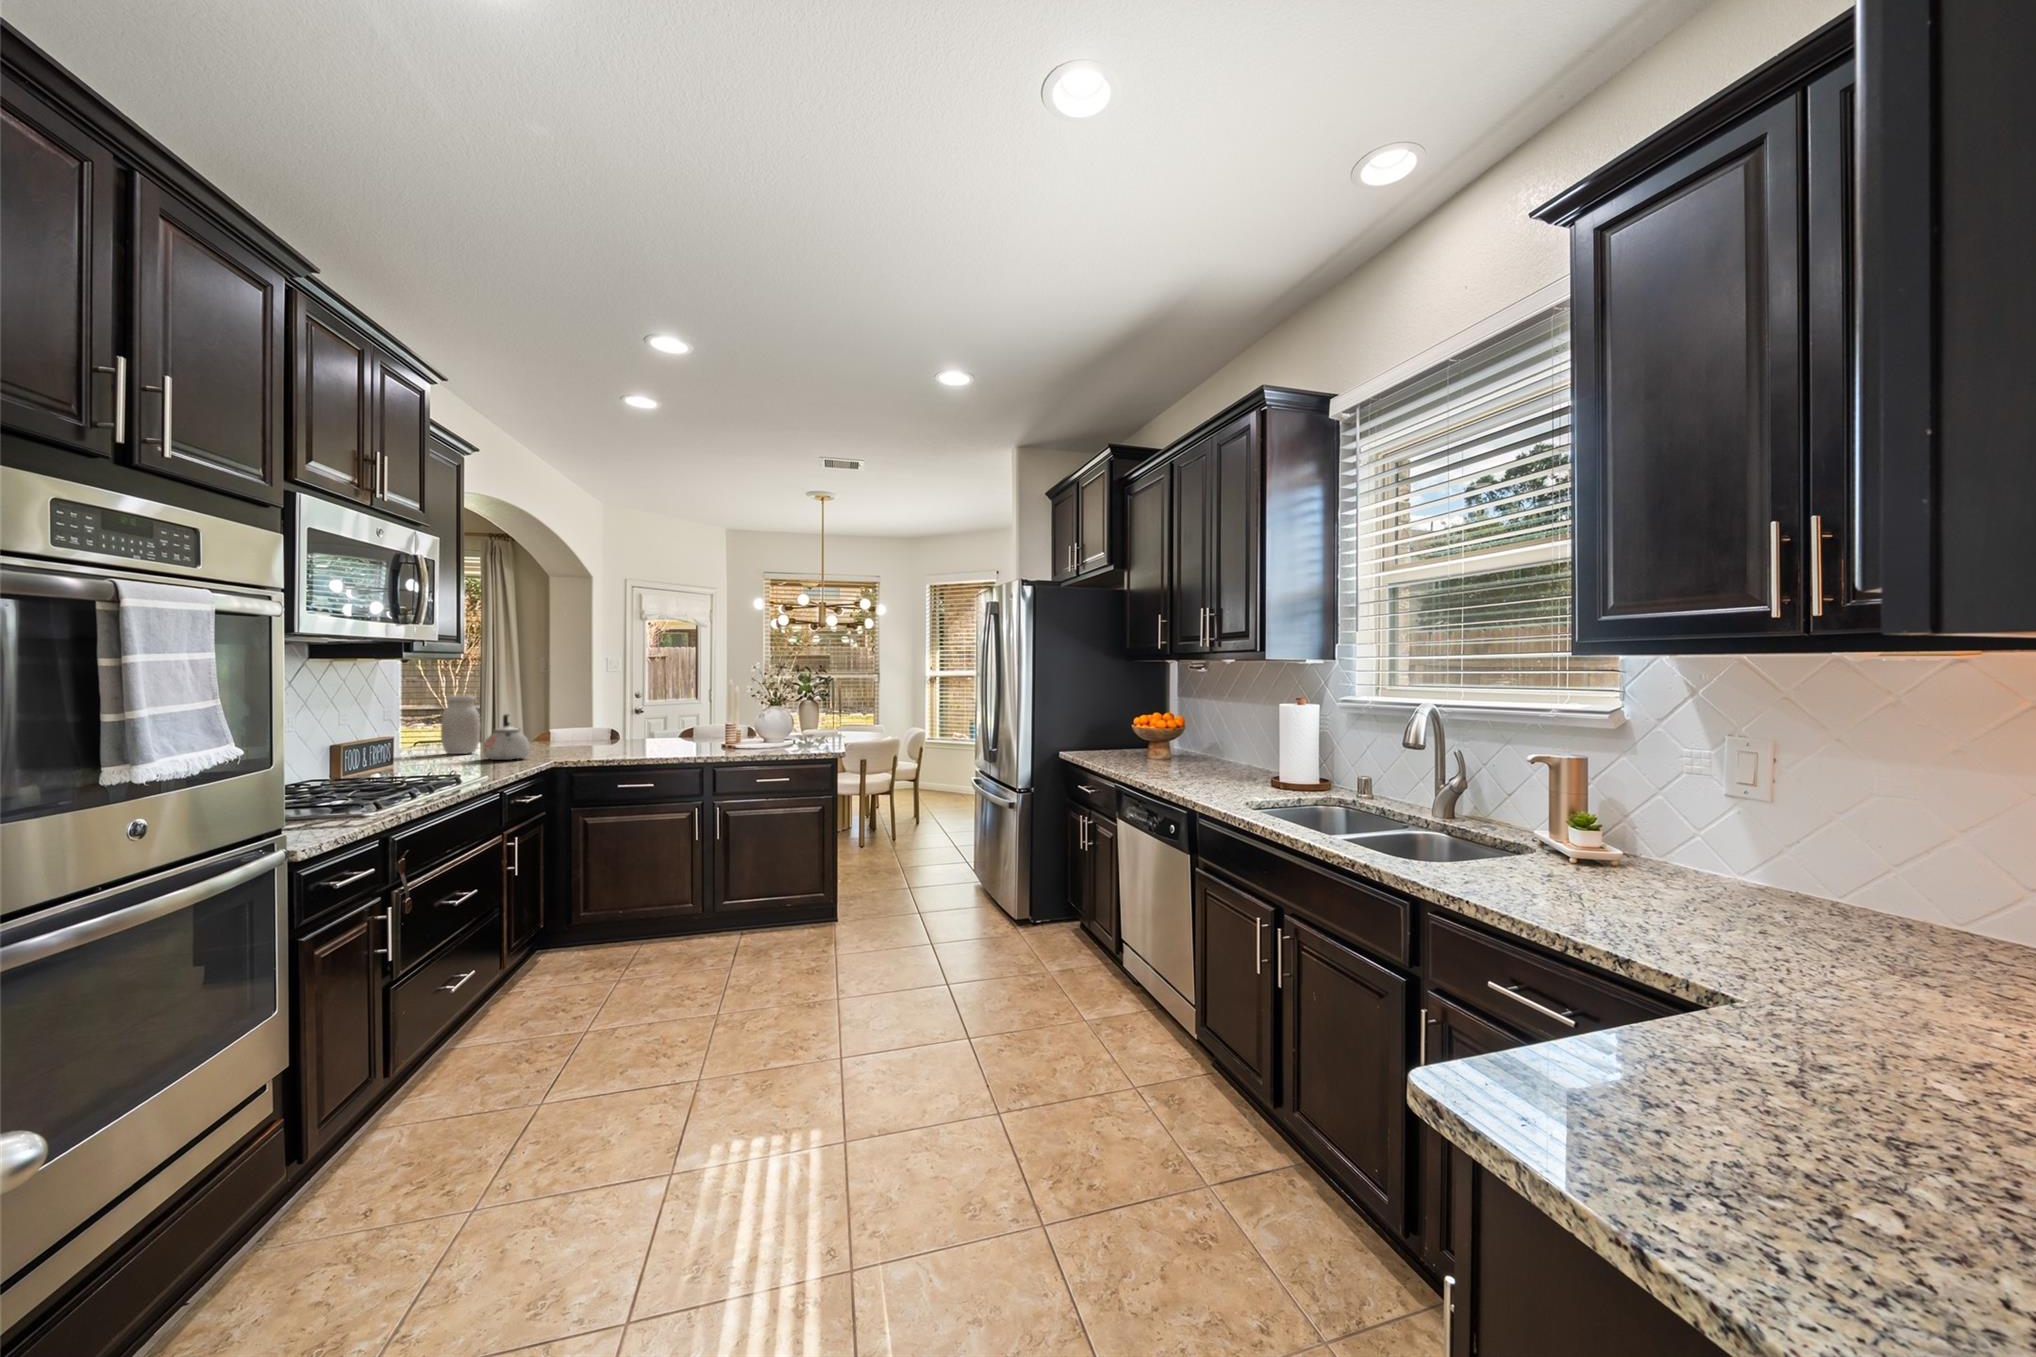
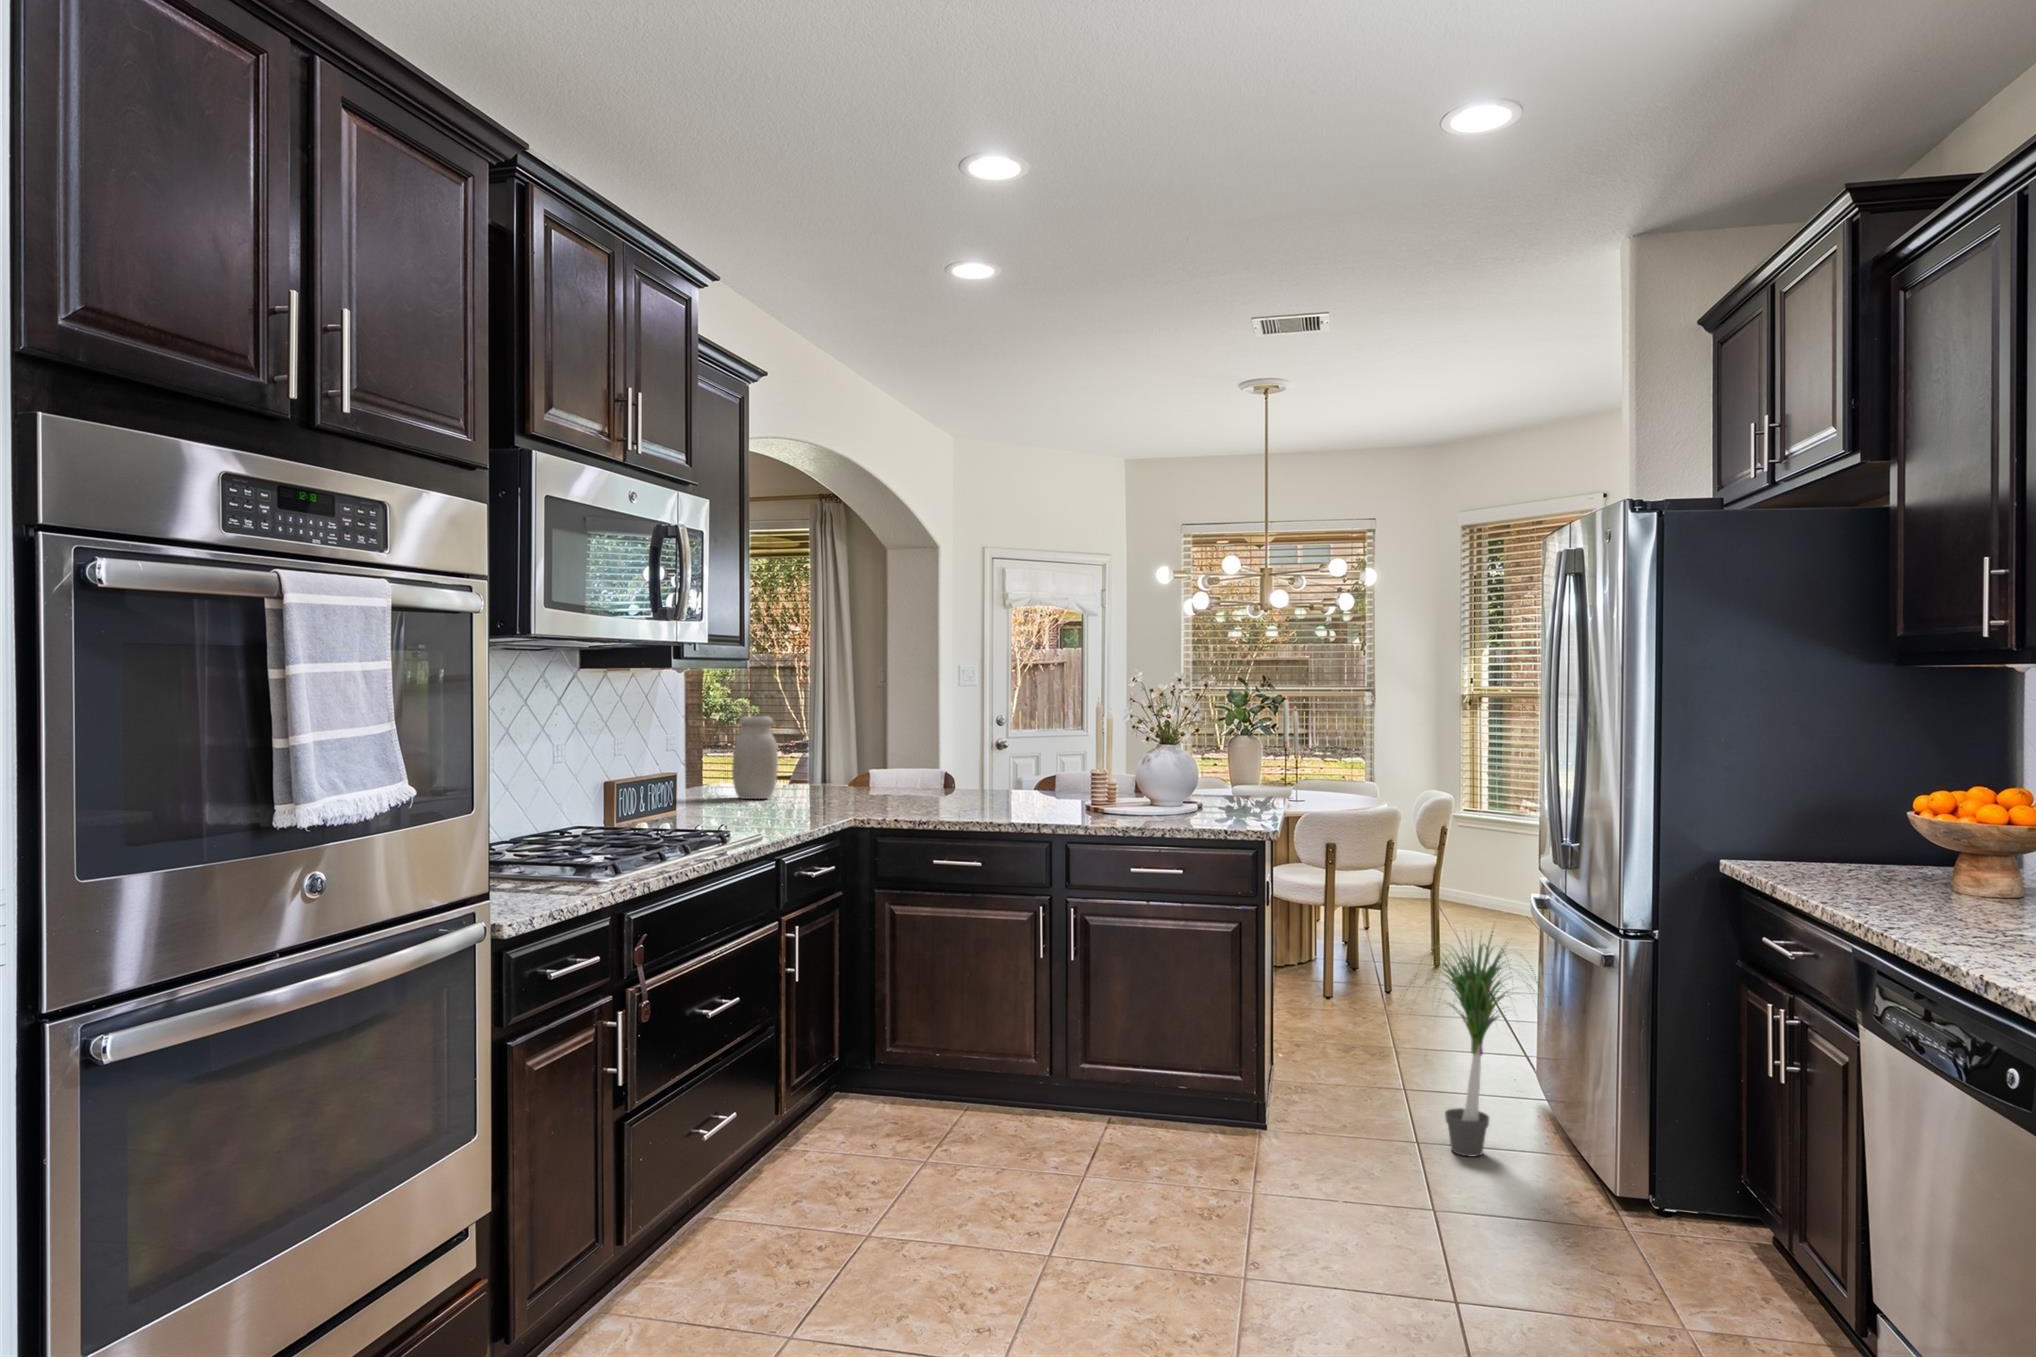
kettle: present [483,715,530,760] -> none [775,746,831,811]
potted plant: none [905,787,989,917] -> present [1407,931,1547,1156]

